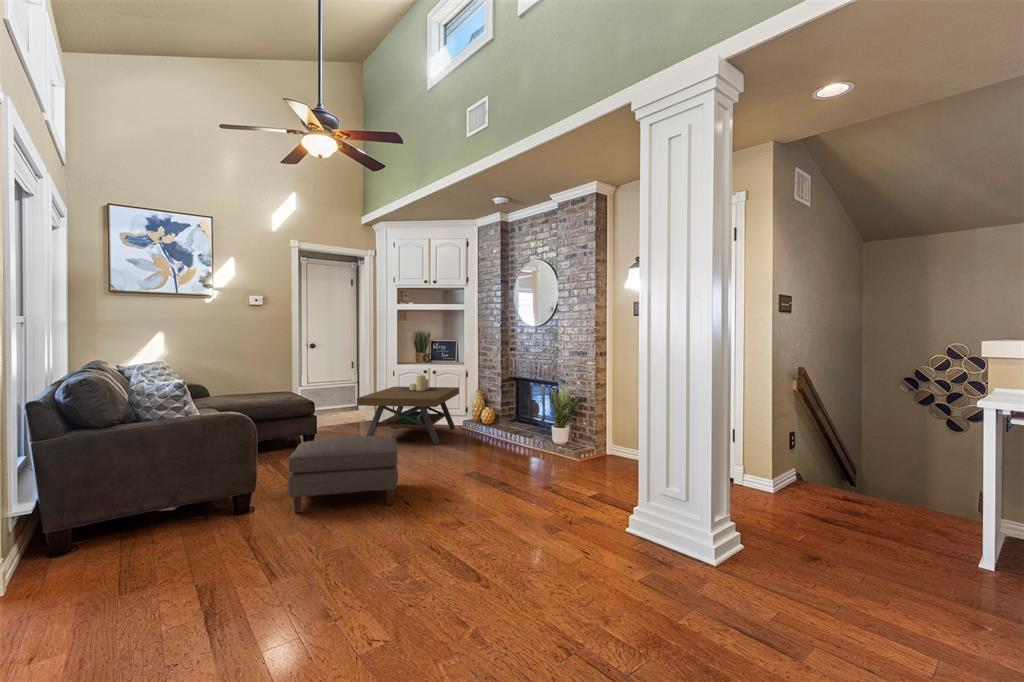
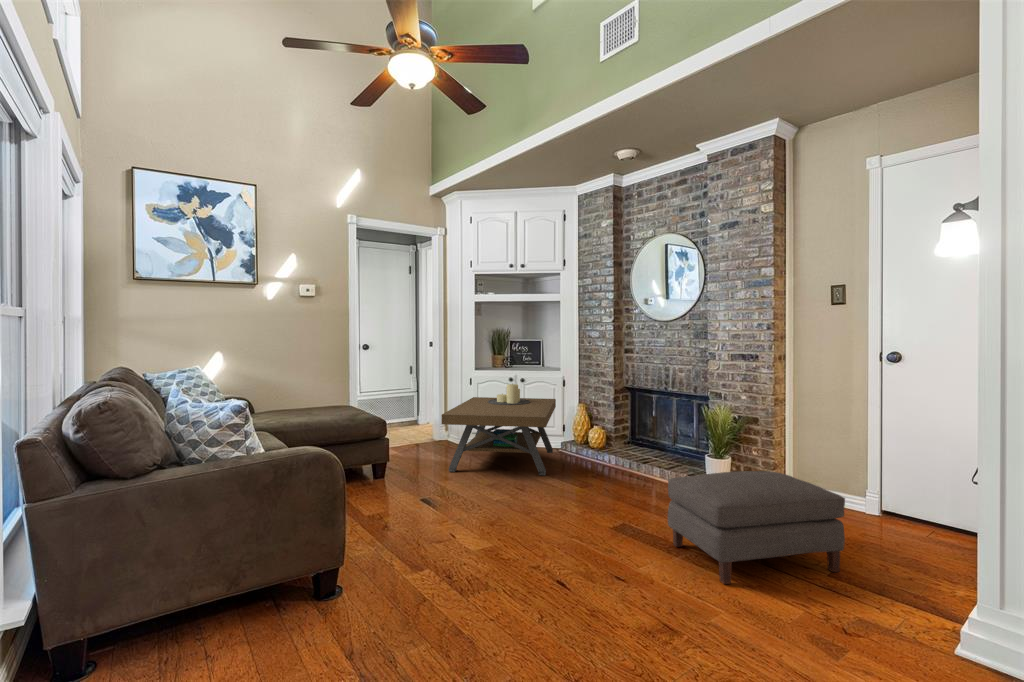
ottoman: present [288,436,398,513] -> present [668,471,845,584]

